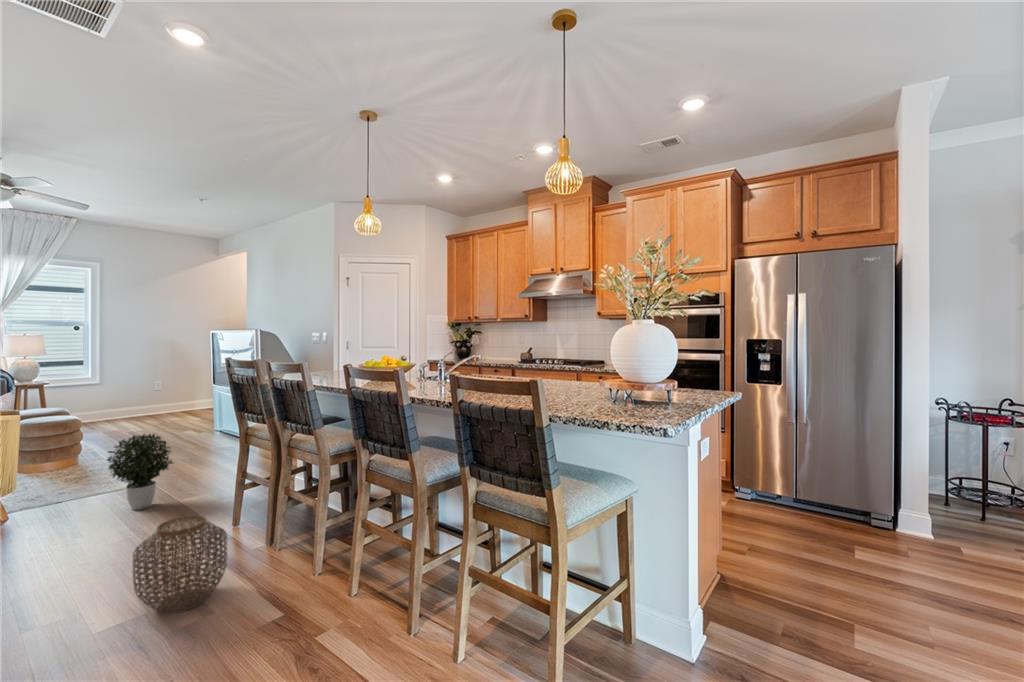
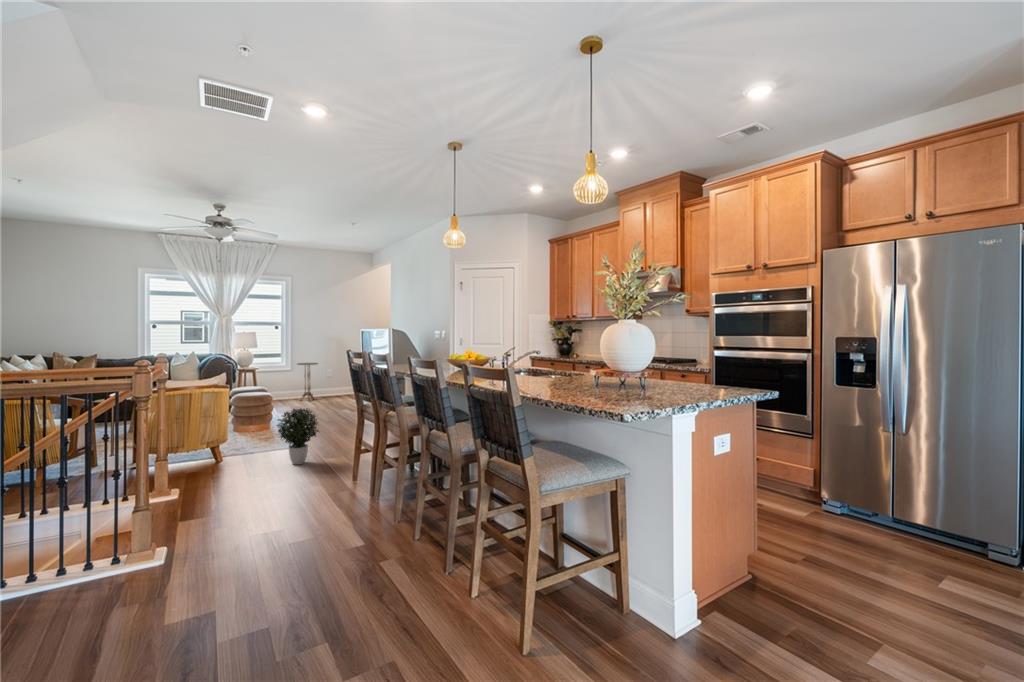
side table: none [111,372,144,421] -> present [297,363,318,401]
woven basket: present [133,515,227,613] -> none [274,466,335,533]

